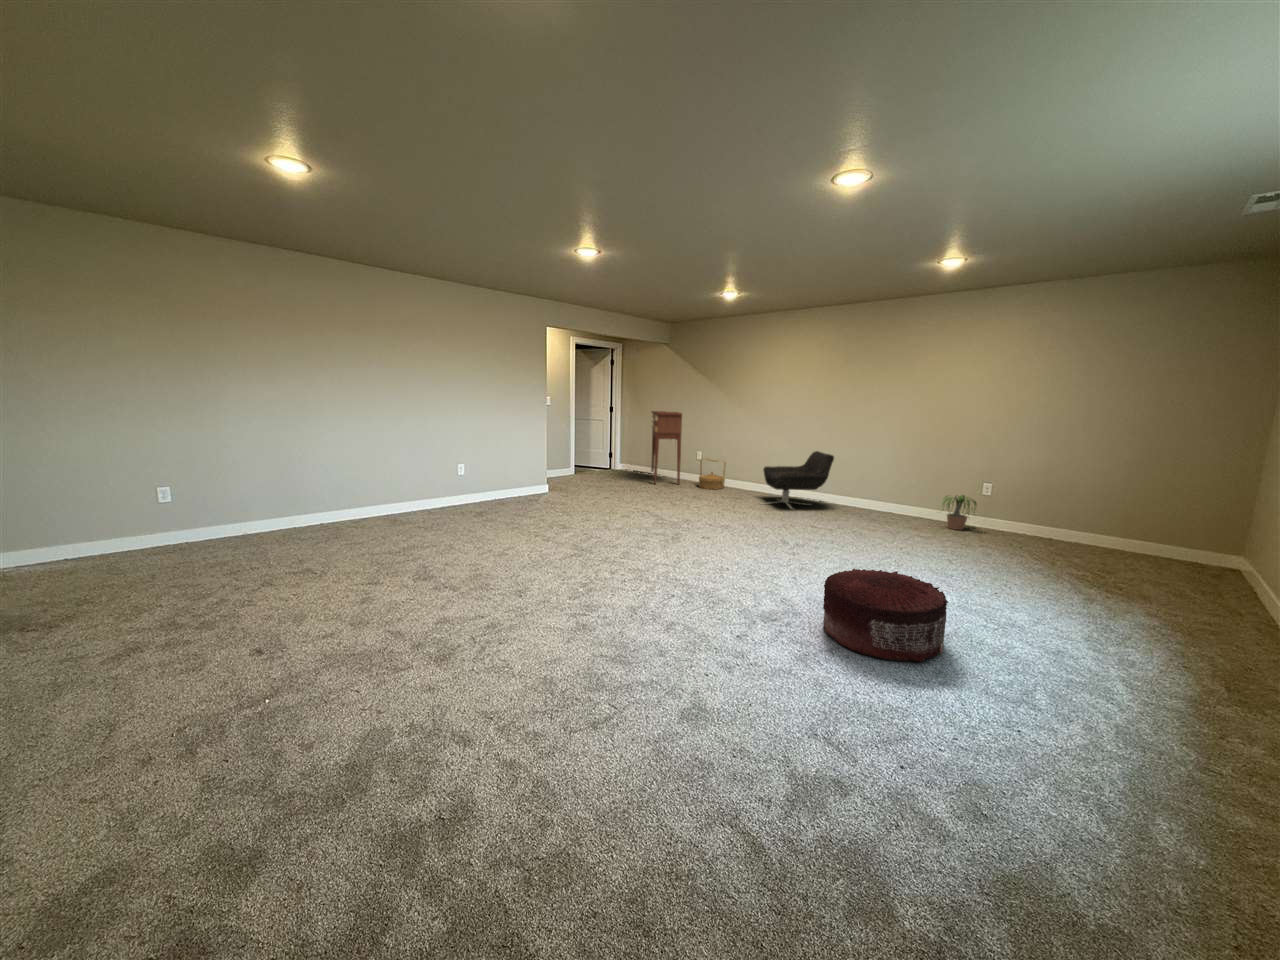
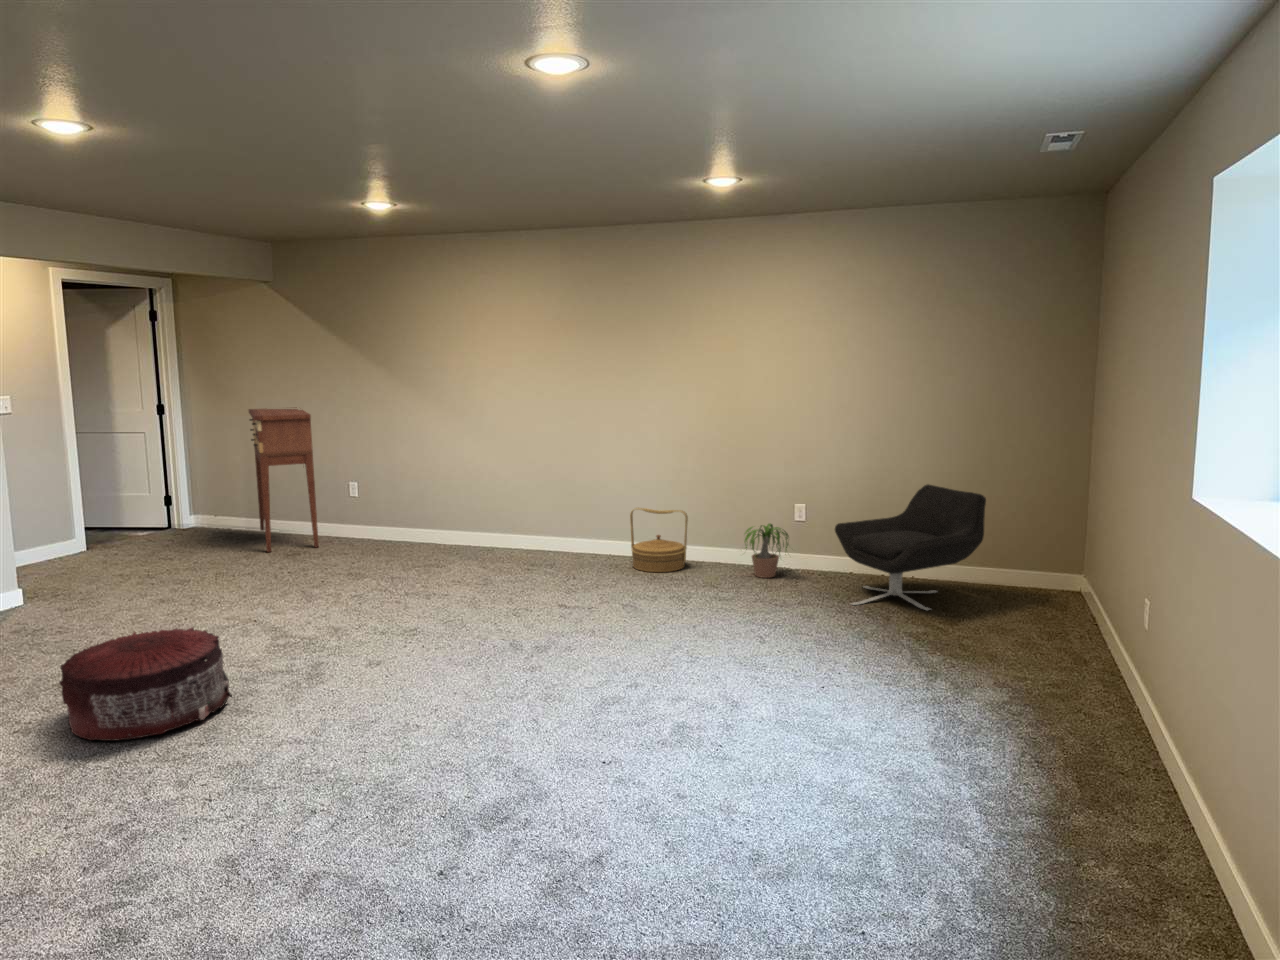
lounge chair: present [763,451,834,509] -> present [835,484,986,610]
woven basket: present [699,458,726,489] -> present [630,508,688,572]
pouf: present [823,568,948,662] -> present [59,627,232,741]

